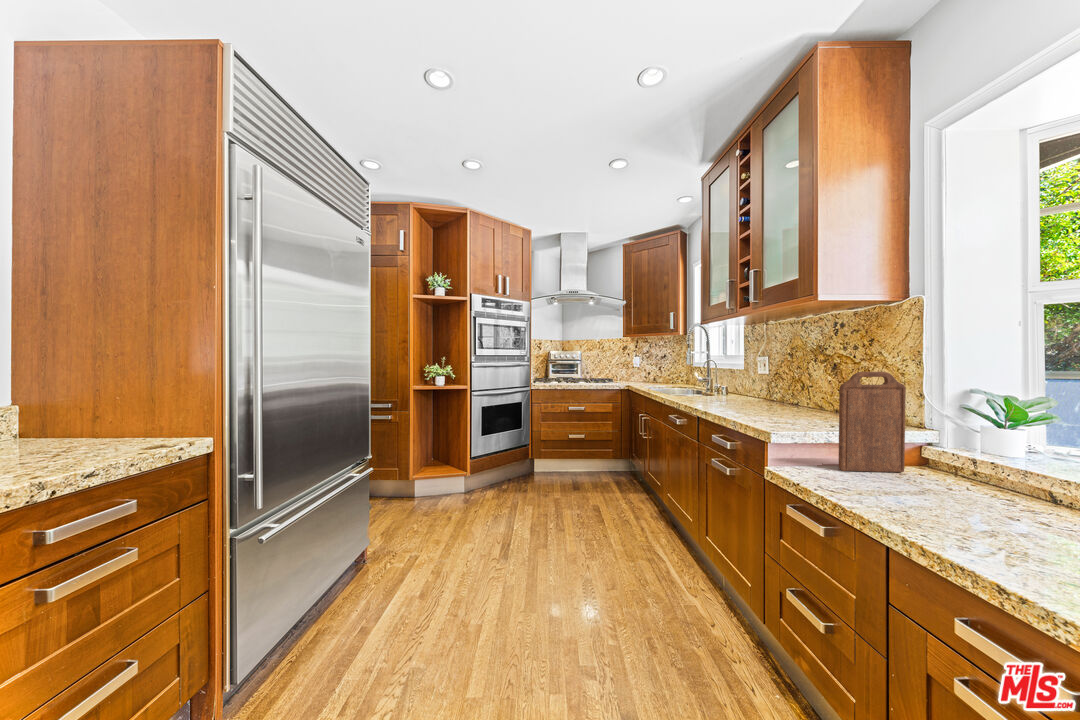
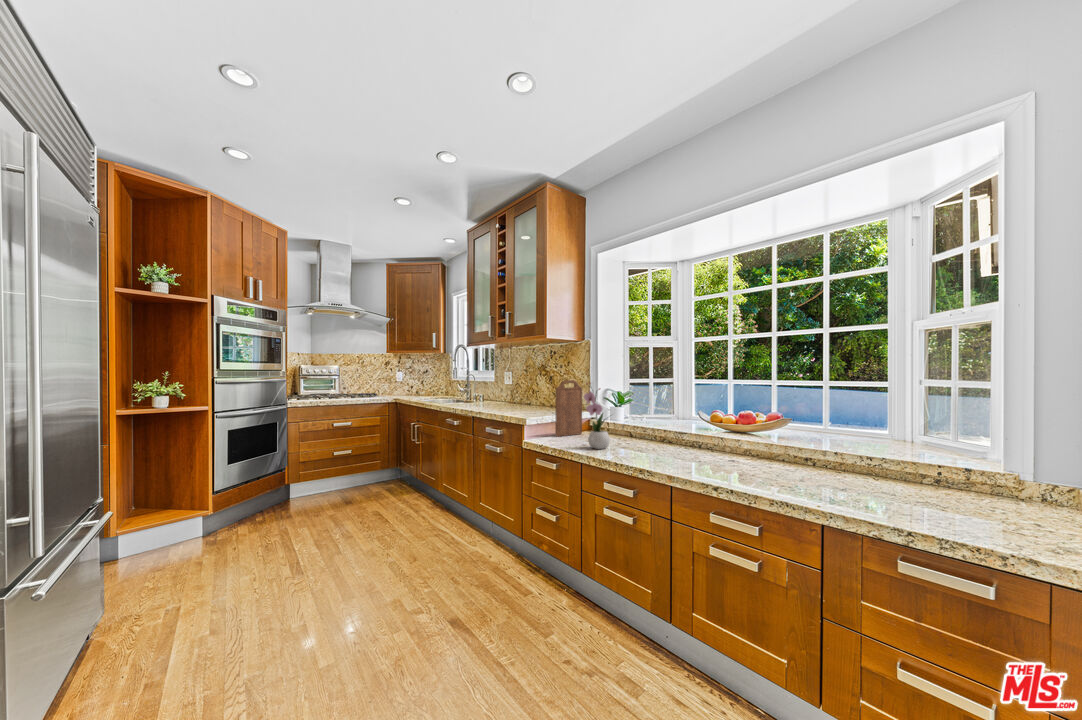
flower arrangement: none [917,380,1021,537] -> present [584,383,610,449]

